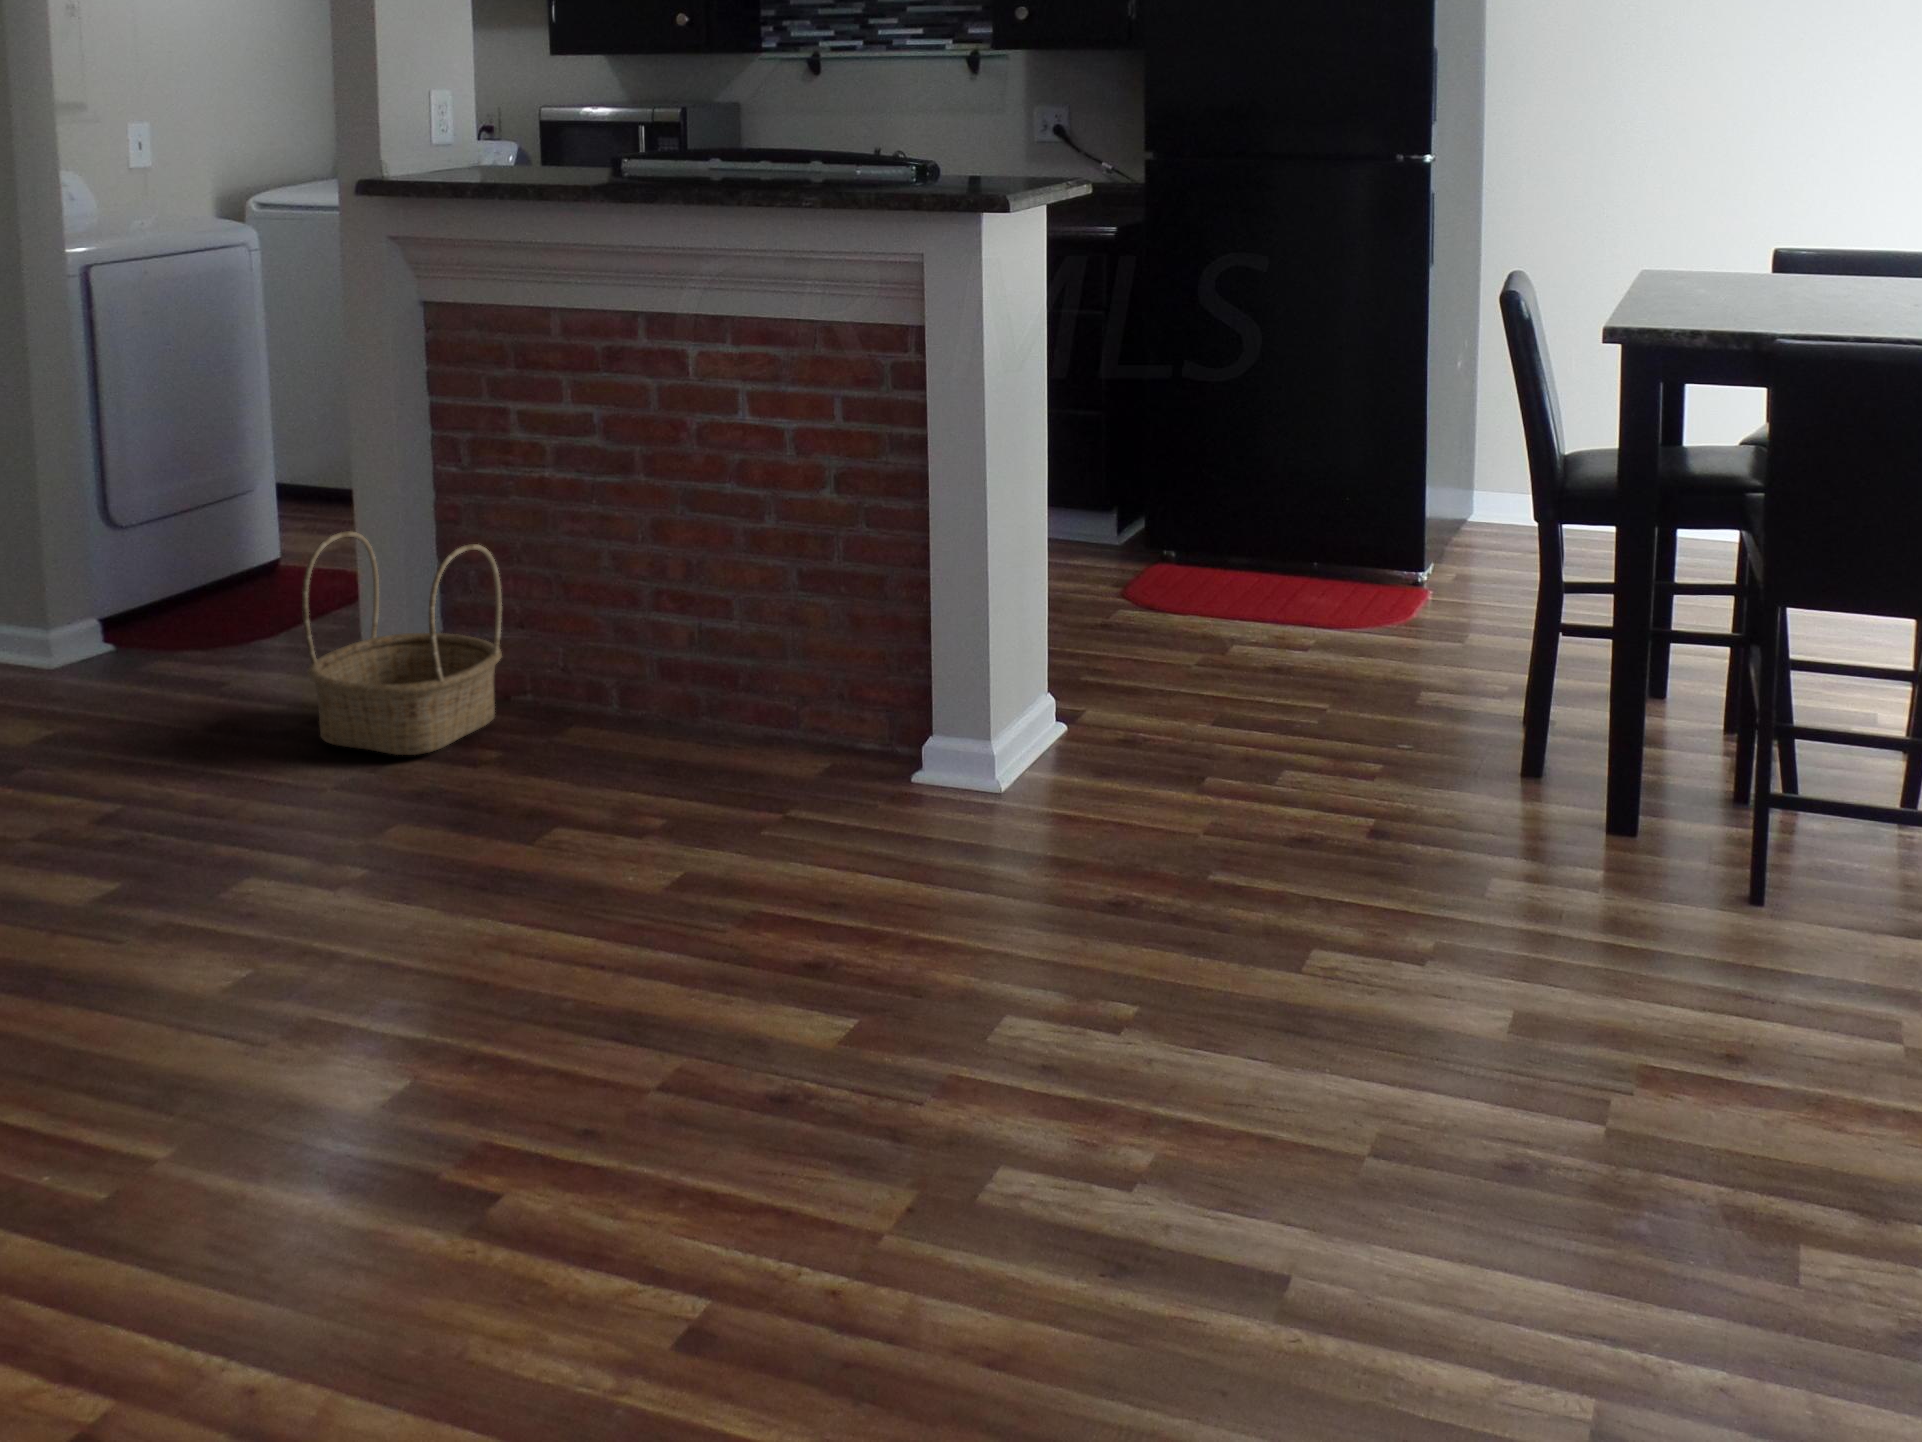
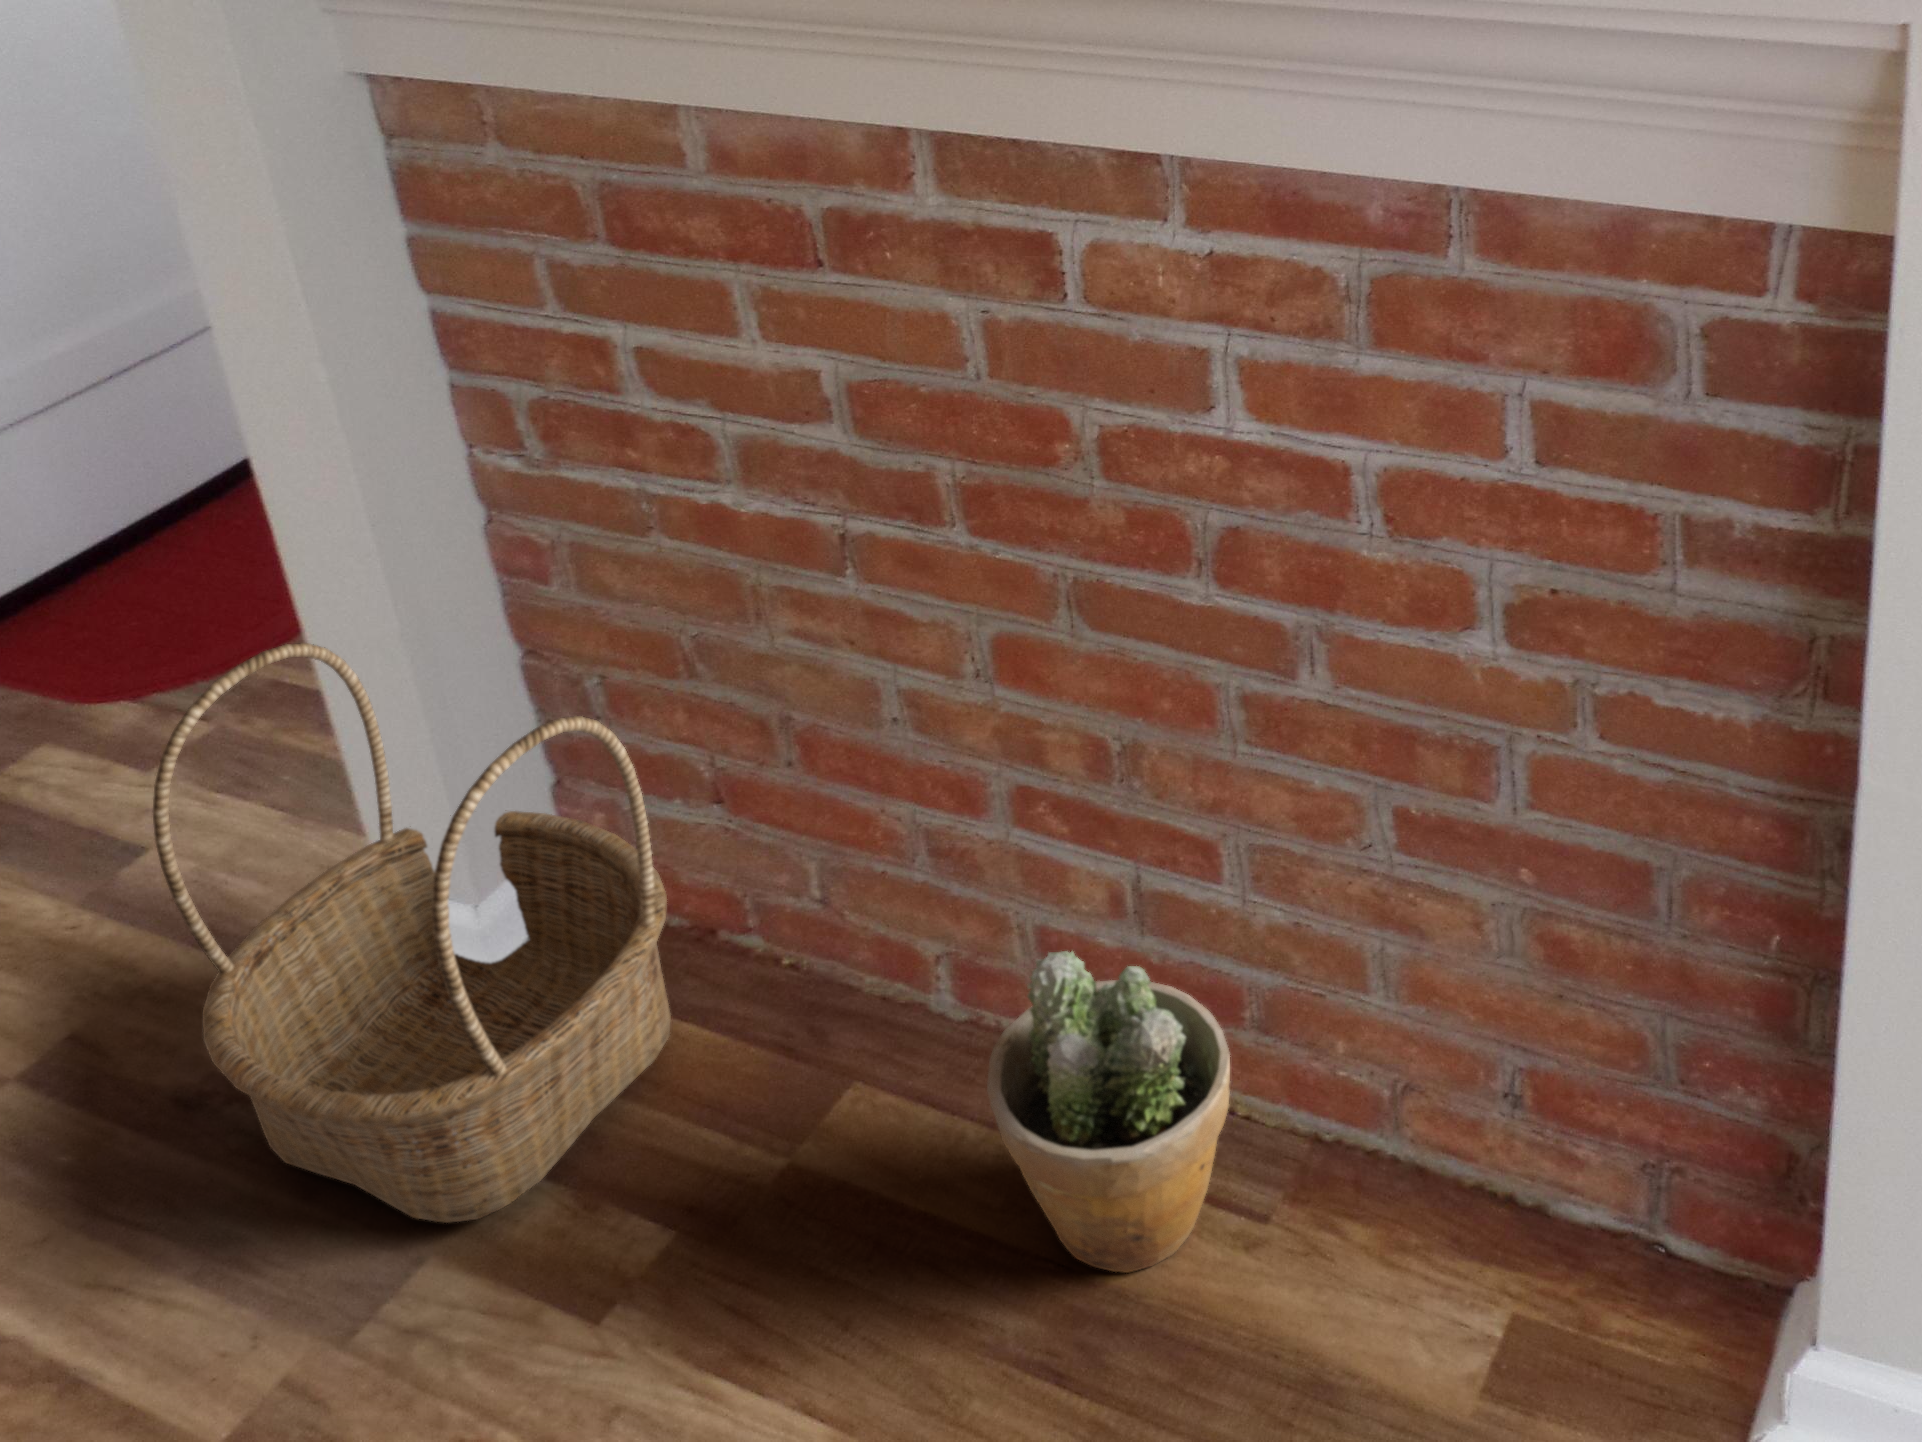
potted plant: none [639,632,735,767] -> present [987,951,1230,1273]

